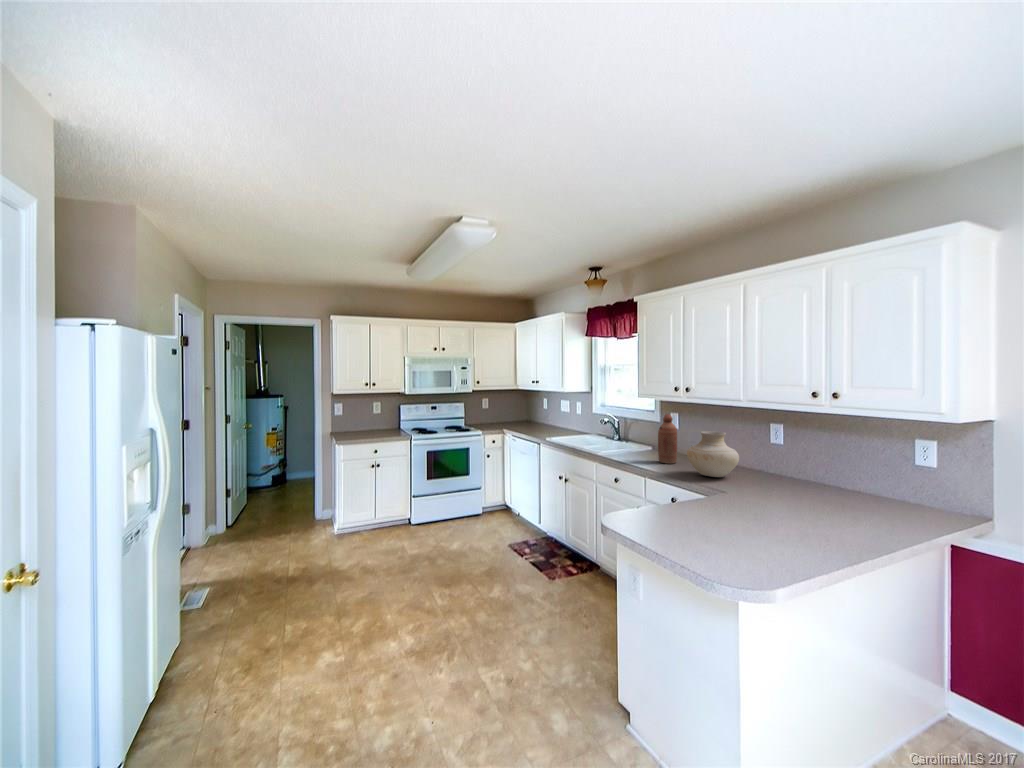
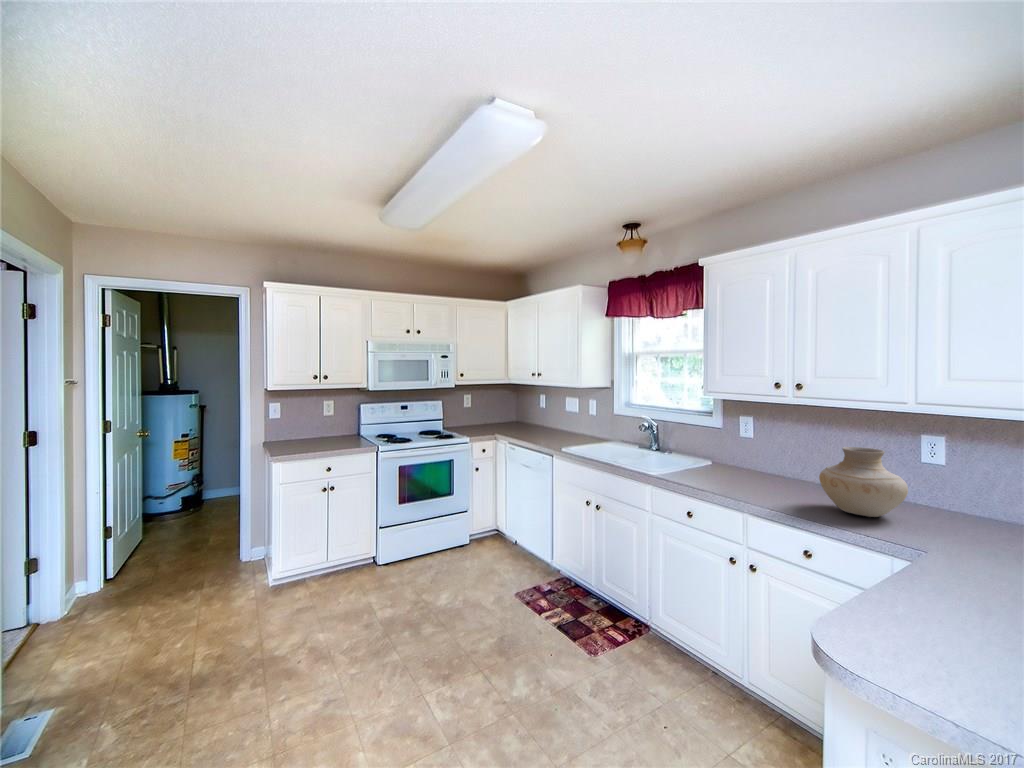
bottle: present [658,414,677,464] -> none [750,420,779,490]

